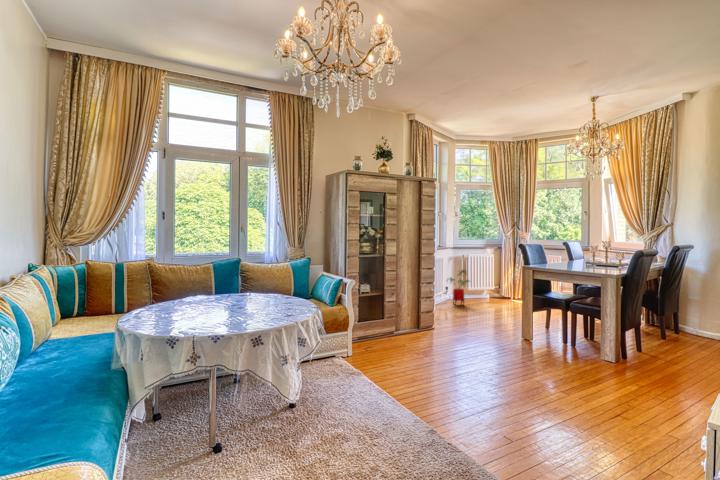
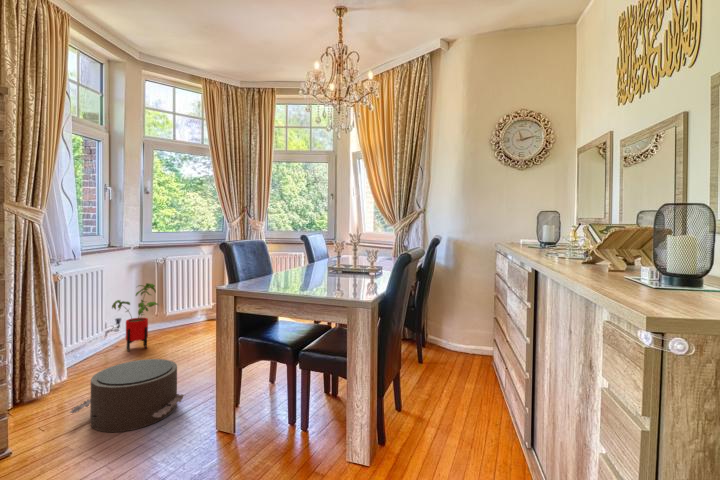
pouf: none [456,305,504,332] -> present [70,359,184,432]

